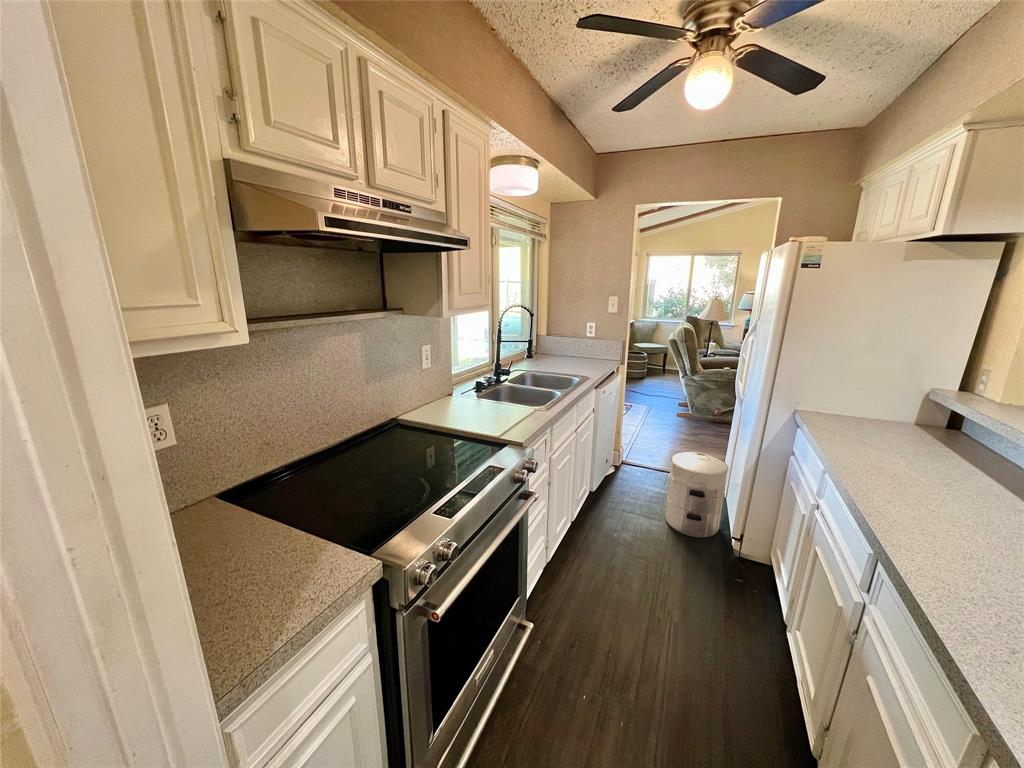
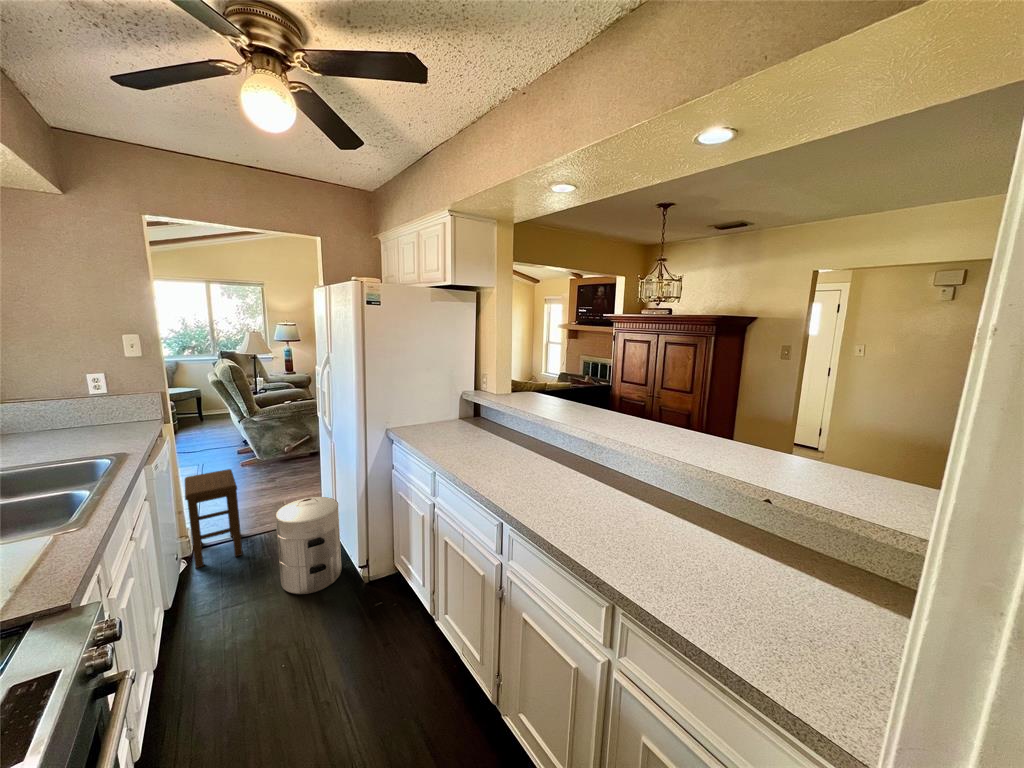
stool: none [618,407,658,480] -> present [185,469,243,568]

